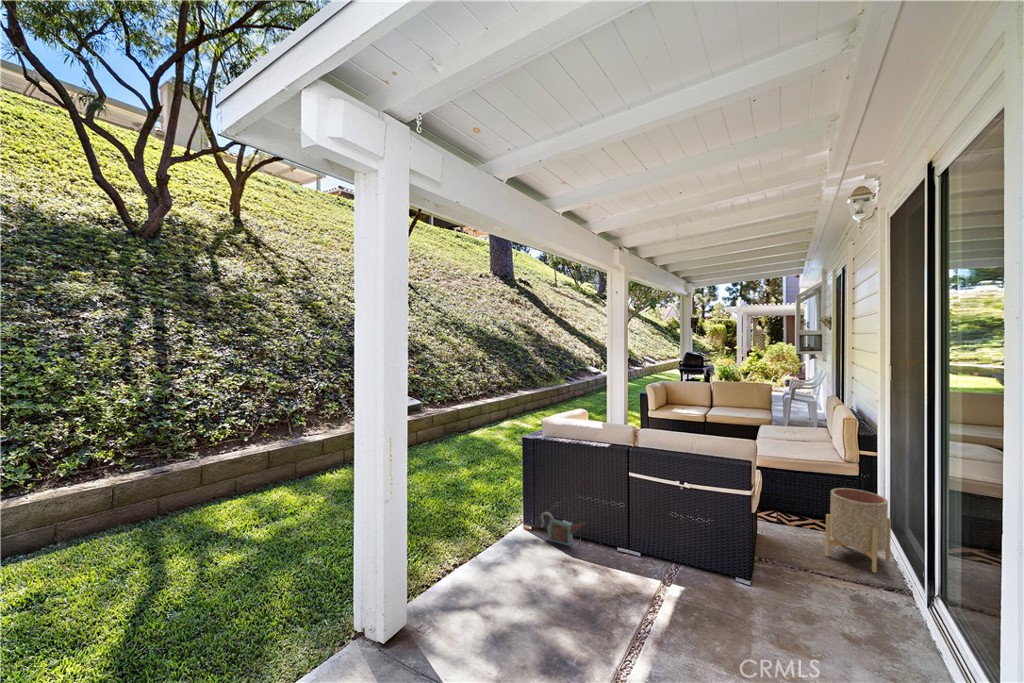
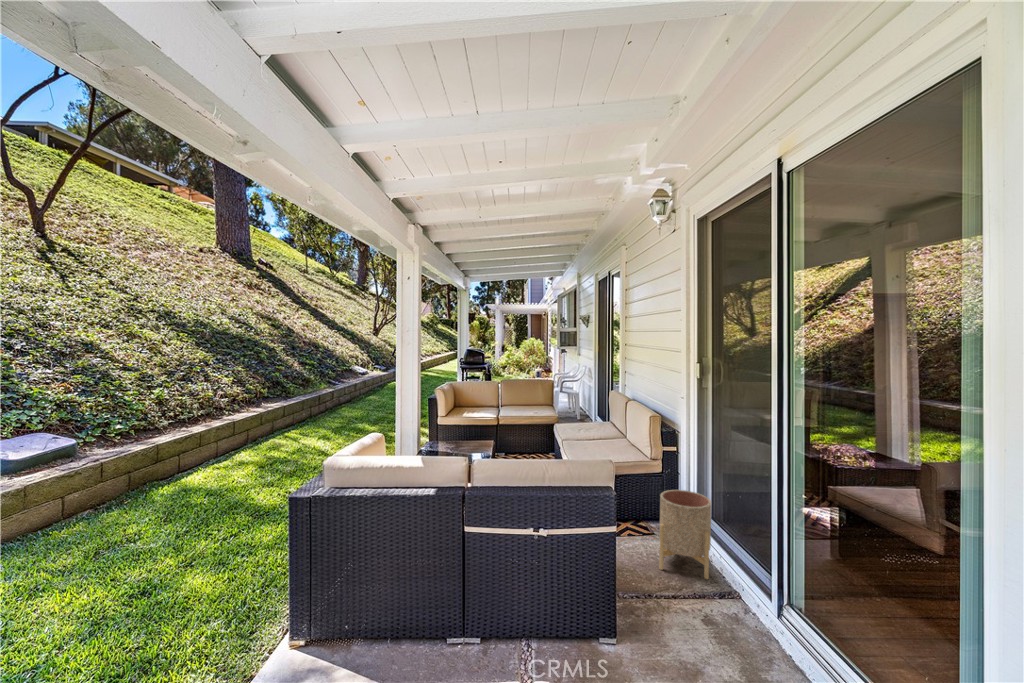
watering can: present [540,512,585,546] -> none [320,616,400,664]

